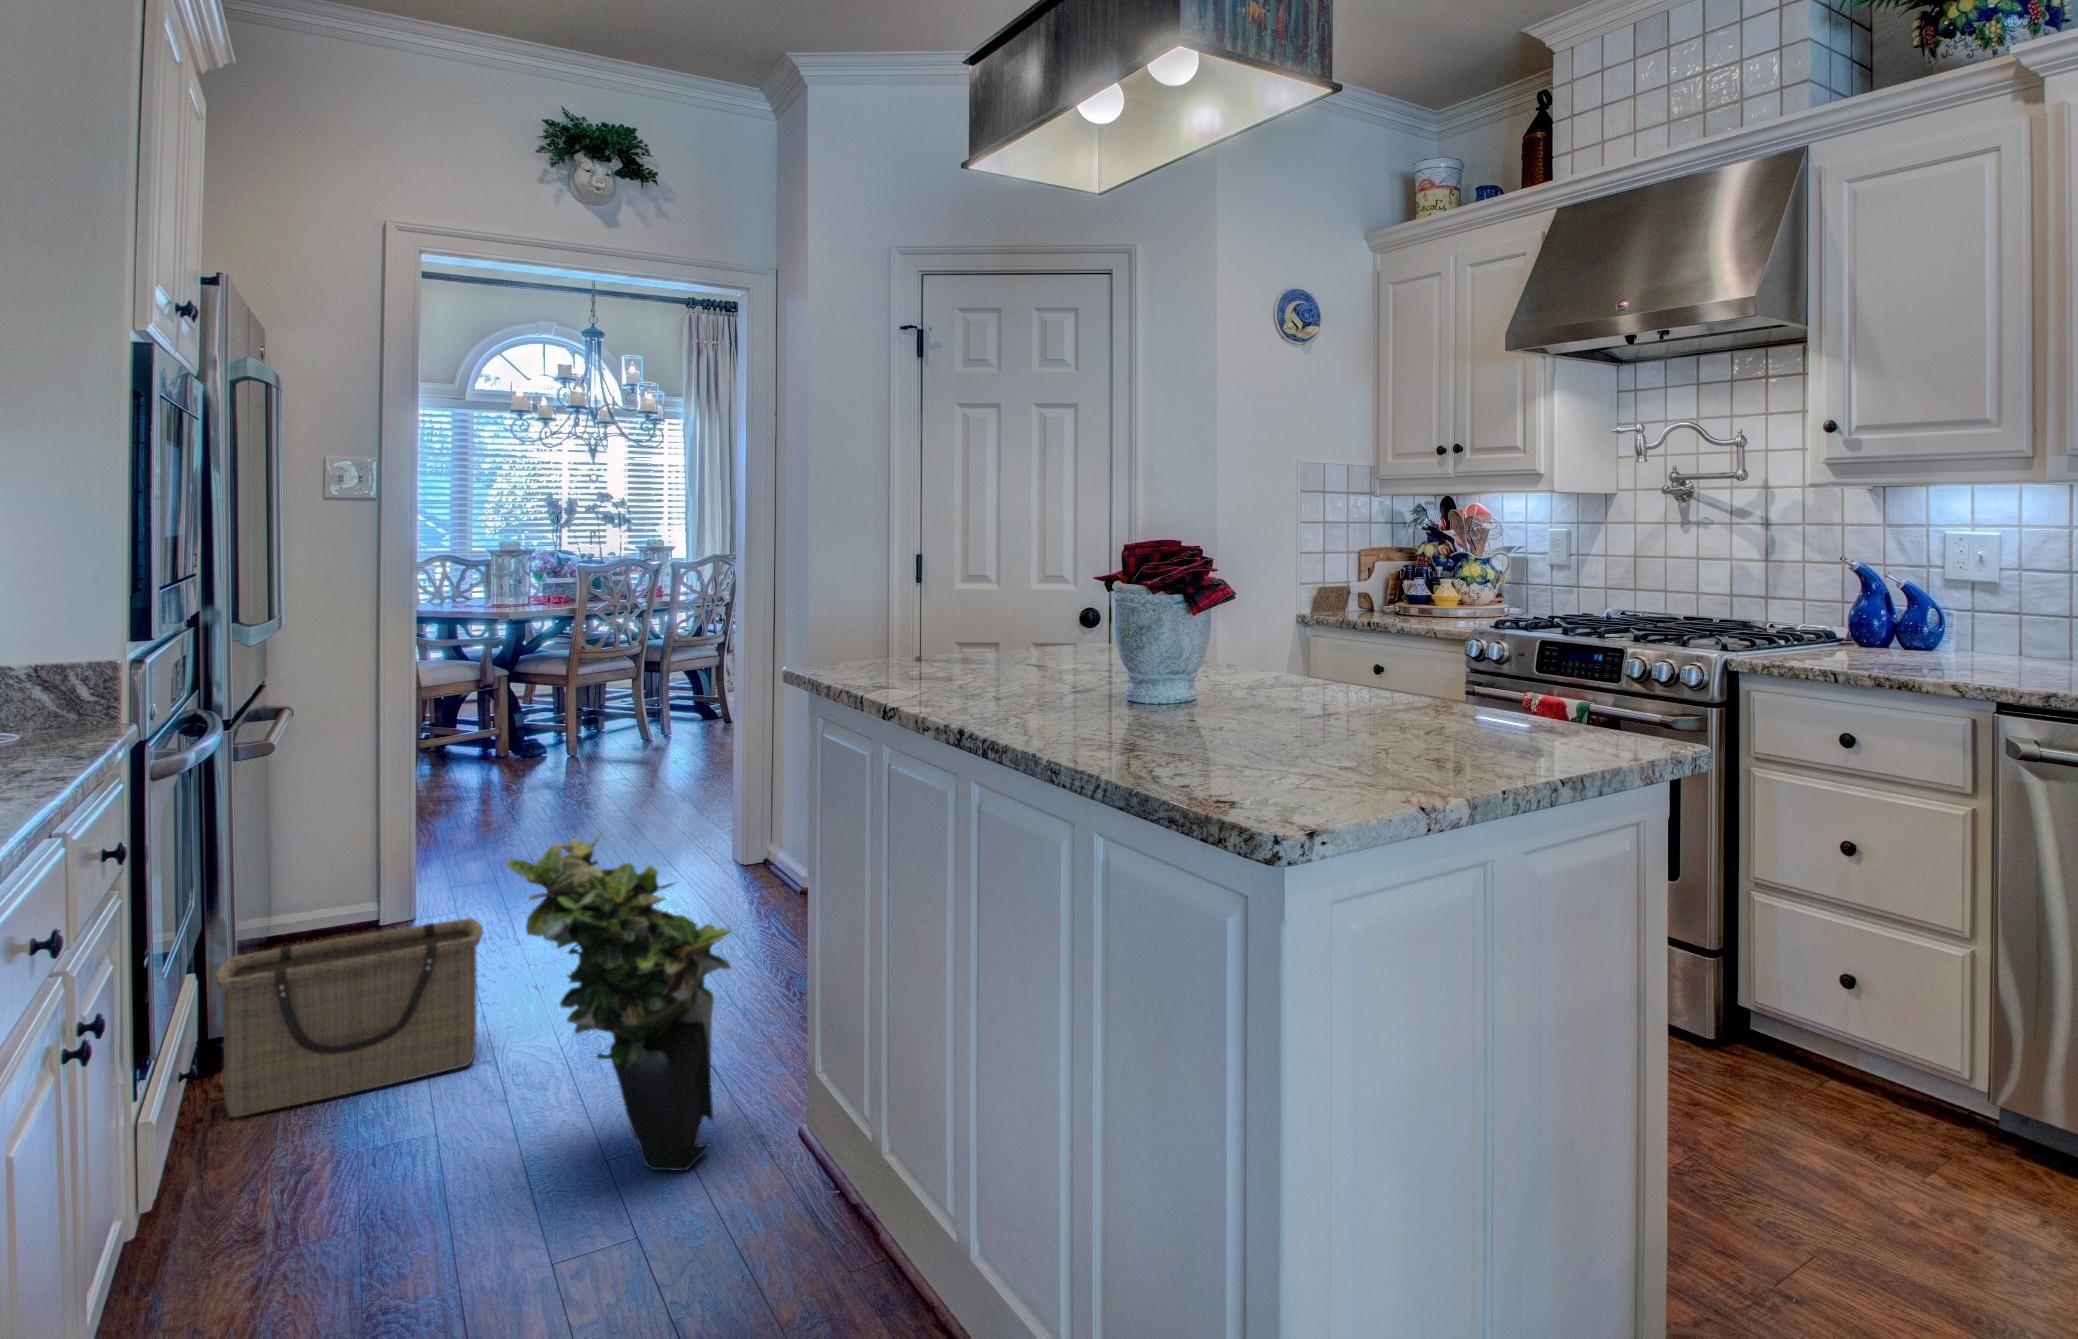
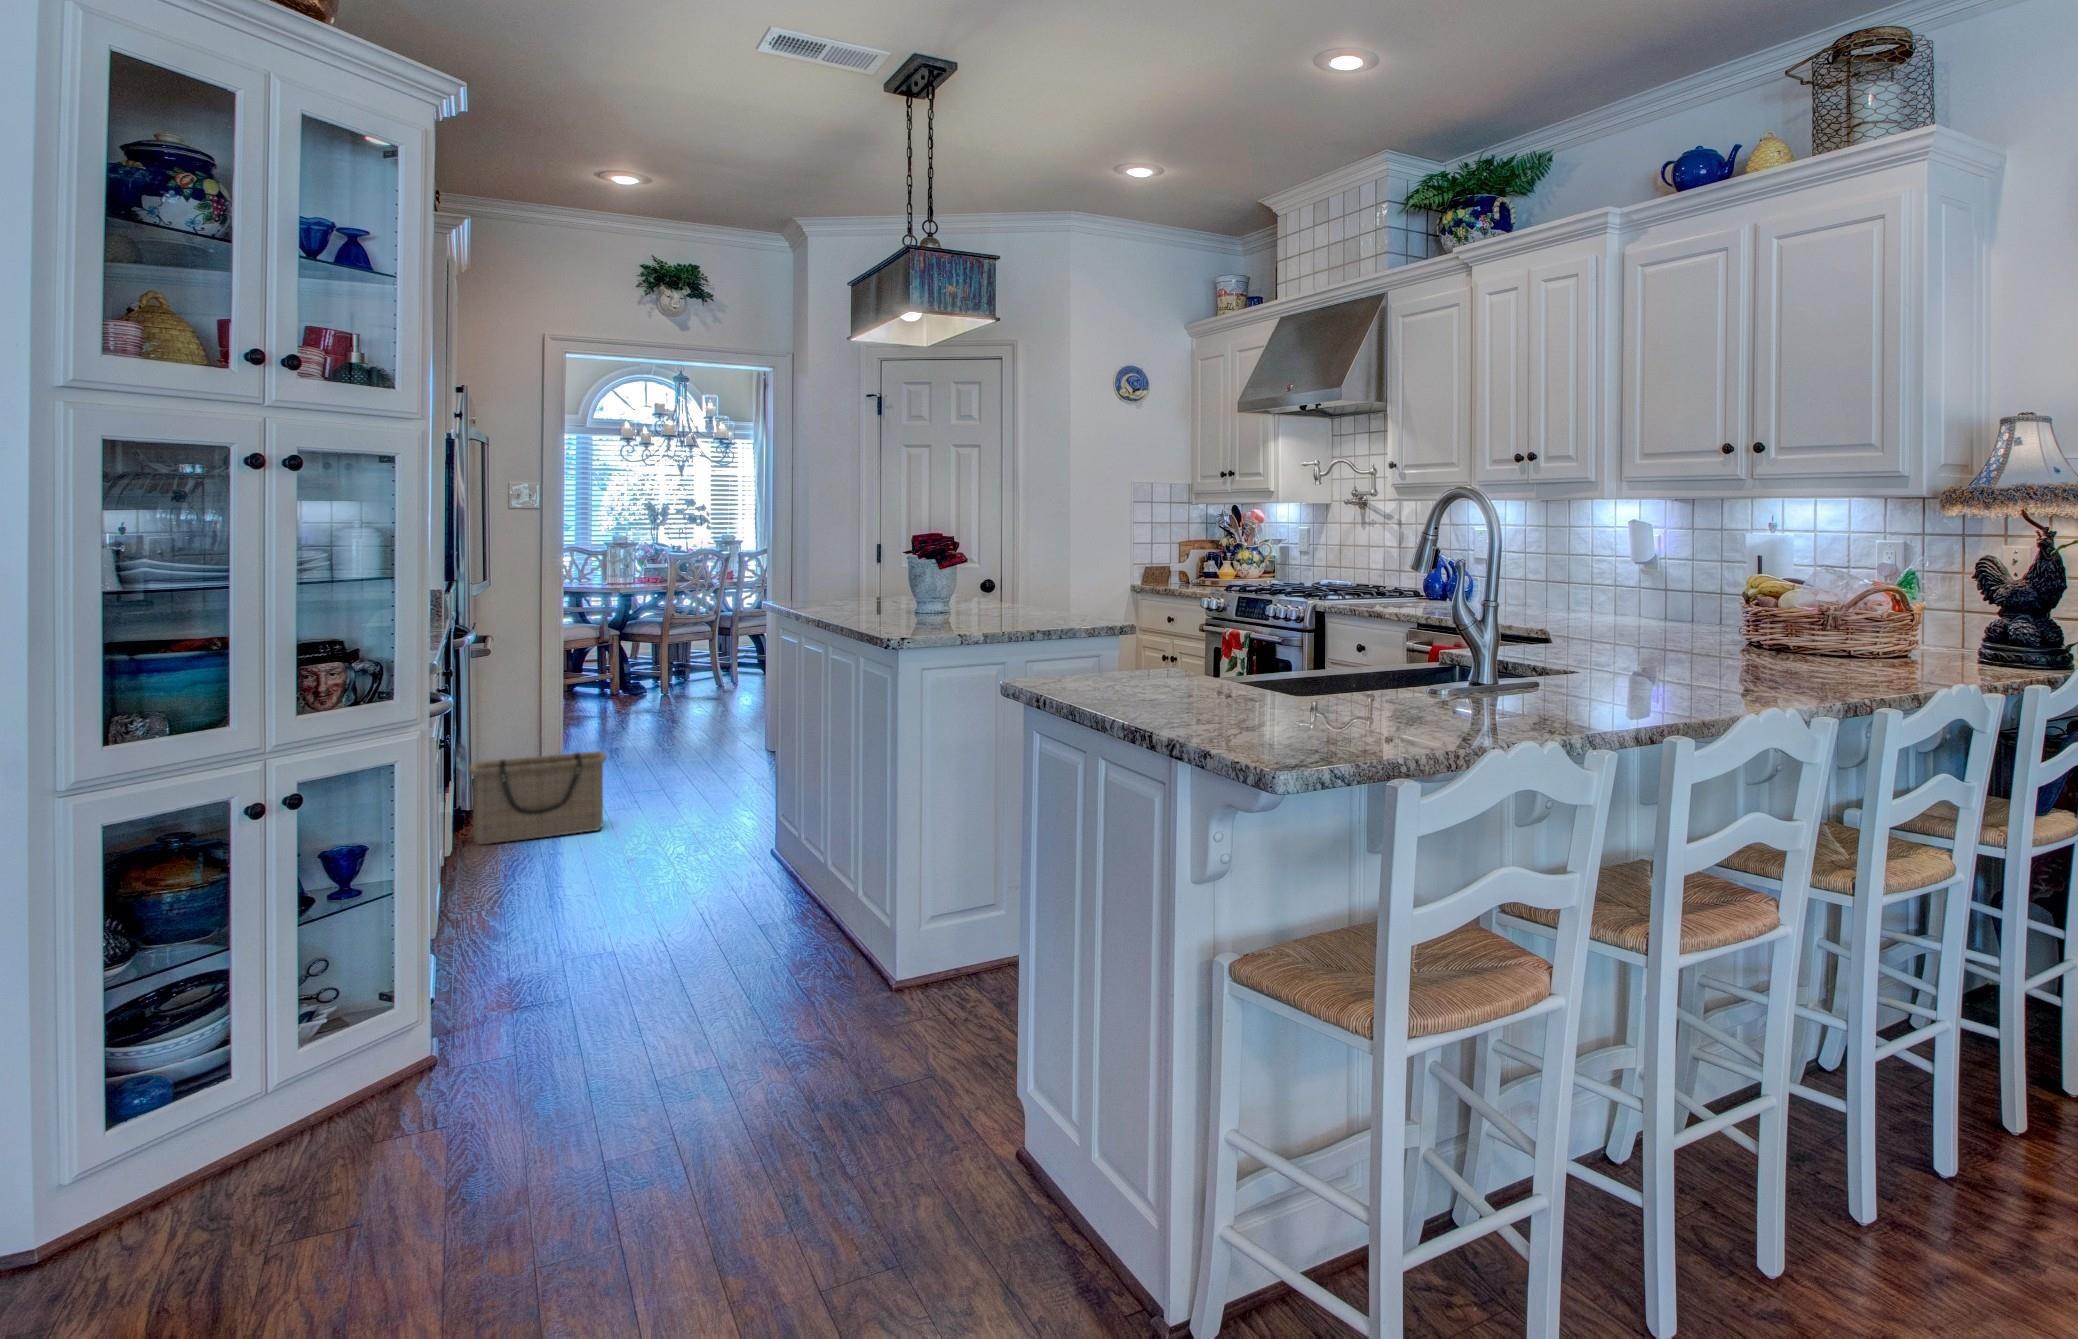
potted plant: present [506,836,731,1171] -> none [619,690,737,866]

